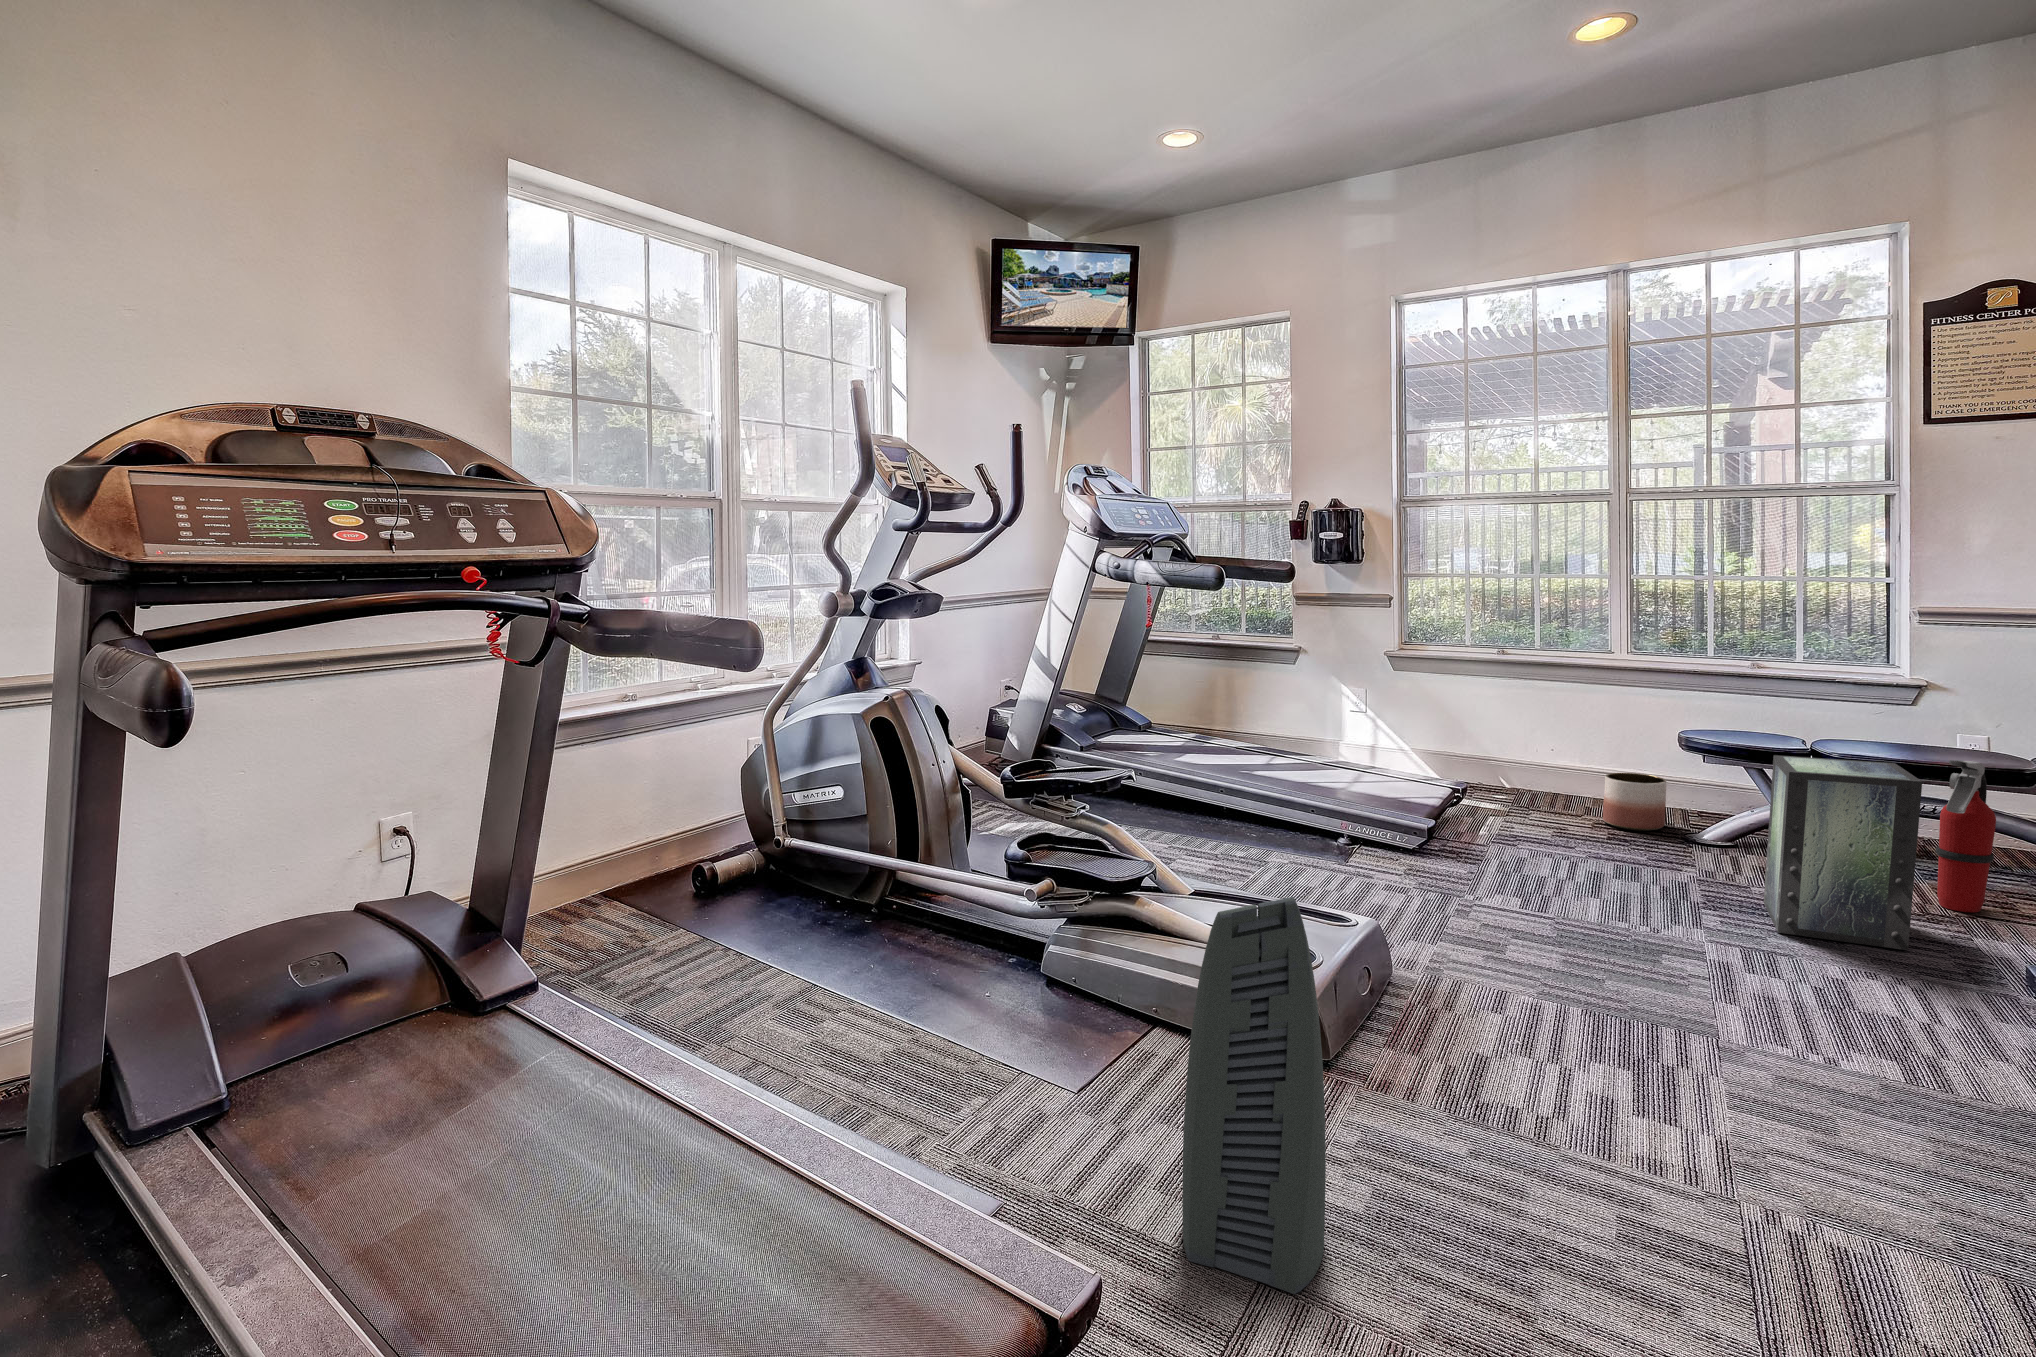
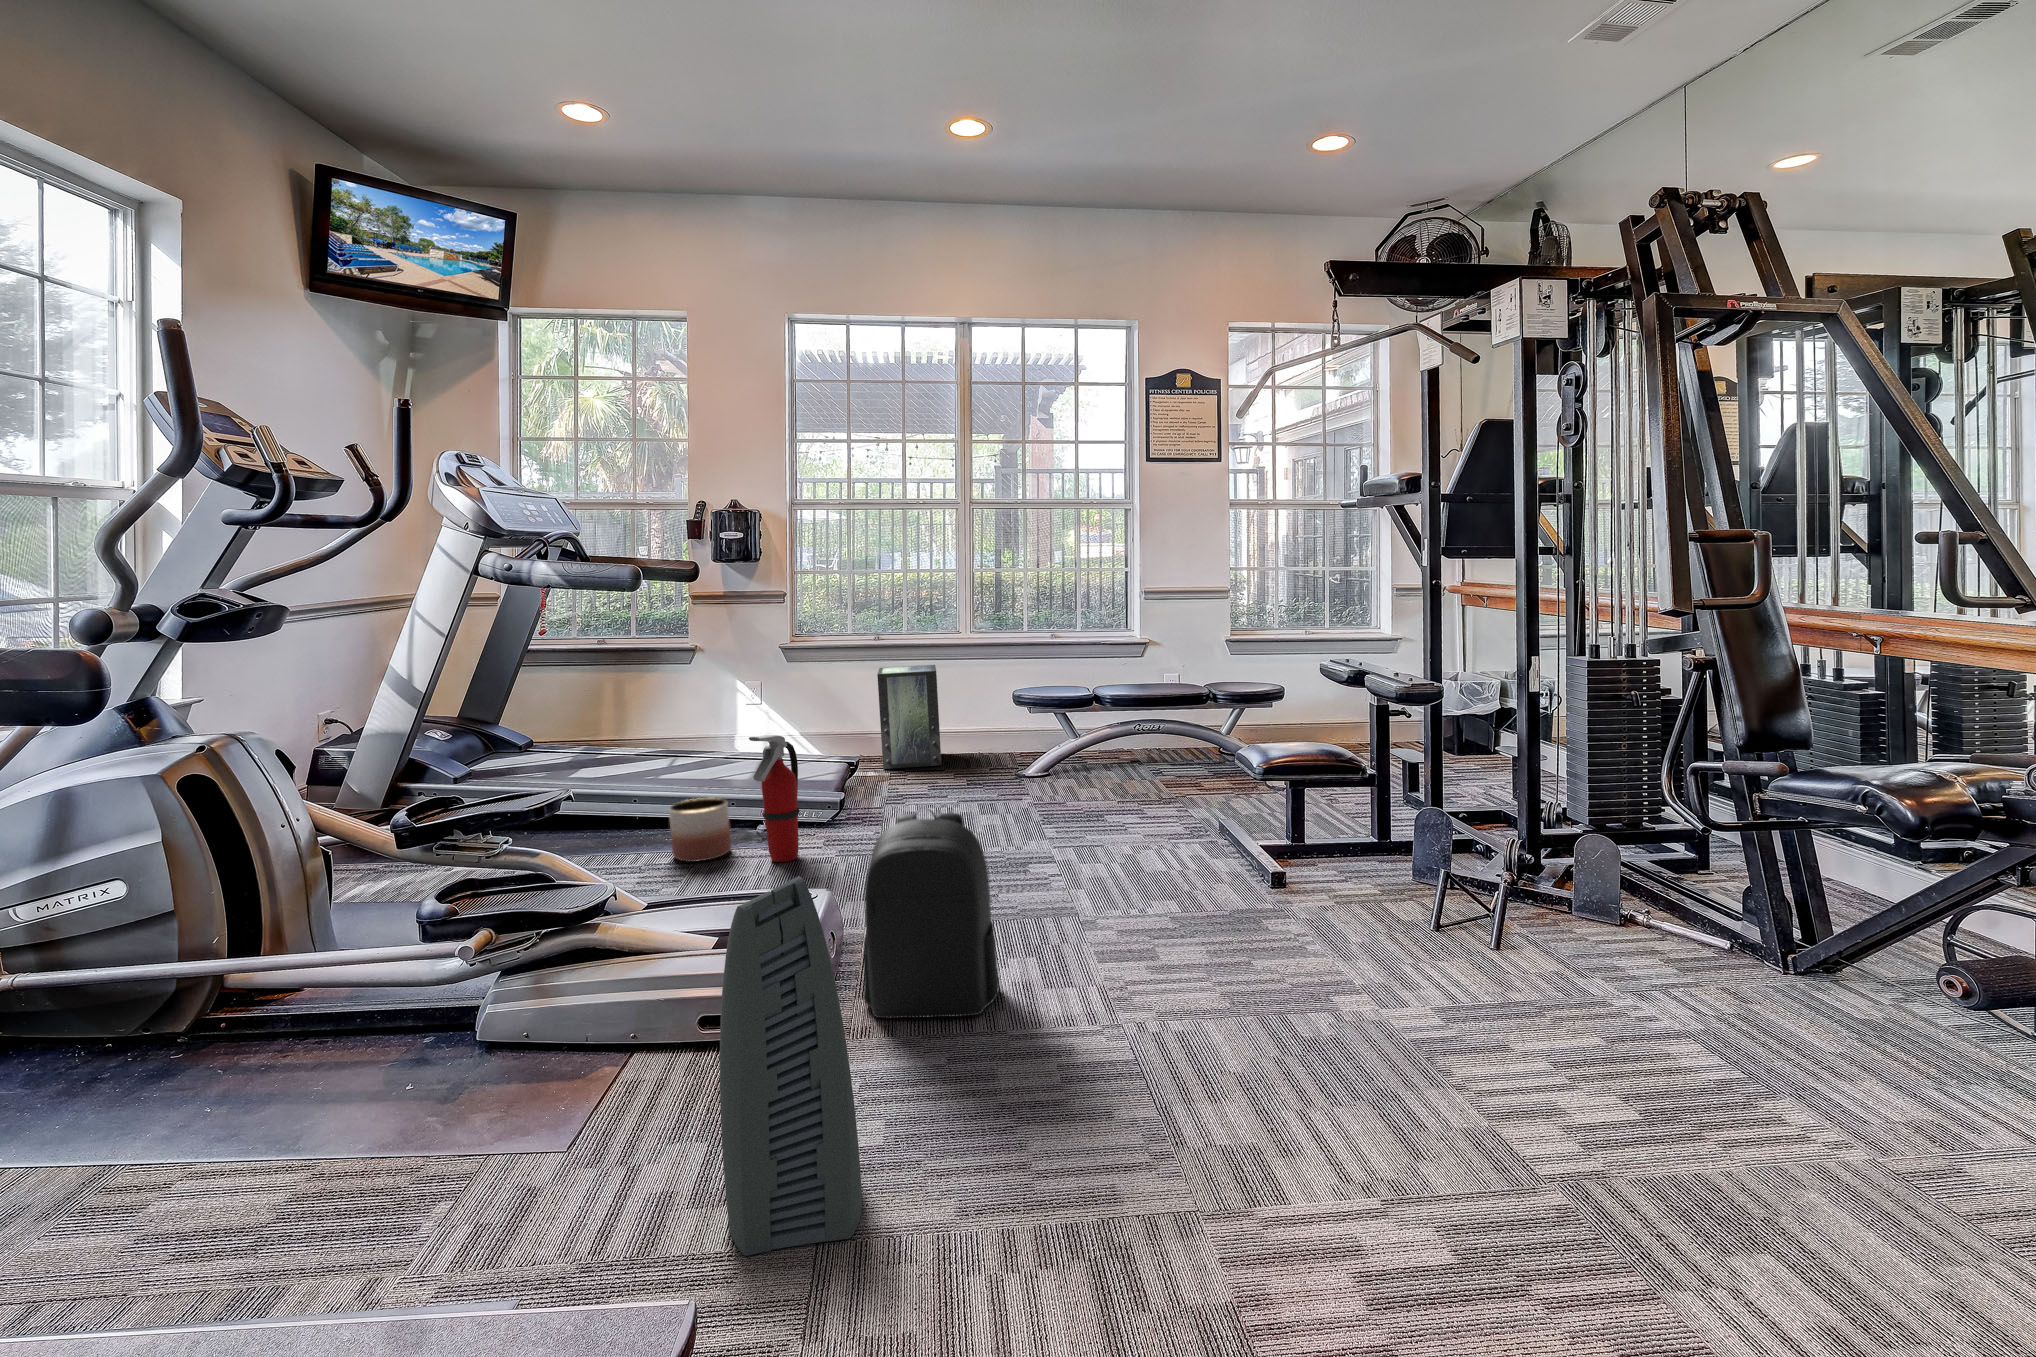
storage box: present [1764,755,1922,950] -> present [877,665,941,769]
fire extinguisher: present [1936,760,1996,912] -> present [749,735,800,862]
planter: present [1603,773,1667,830] -> present [669,798,731,862]
backpack: none [1393,855,1568,1114] -> present [863,810,999,1018]

